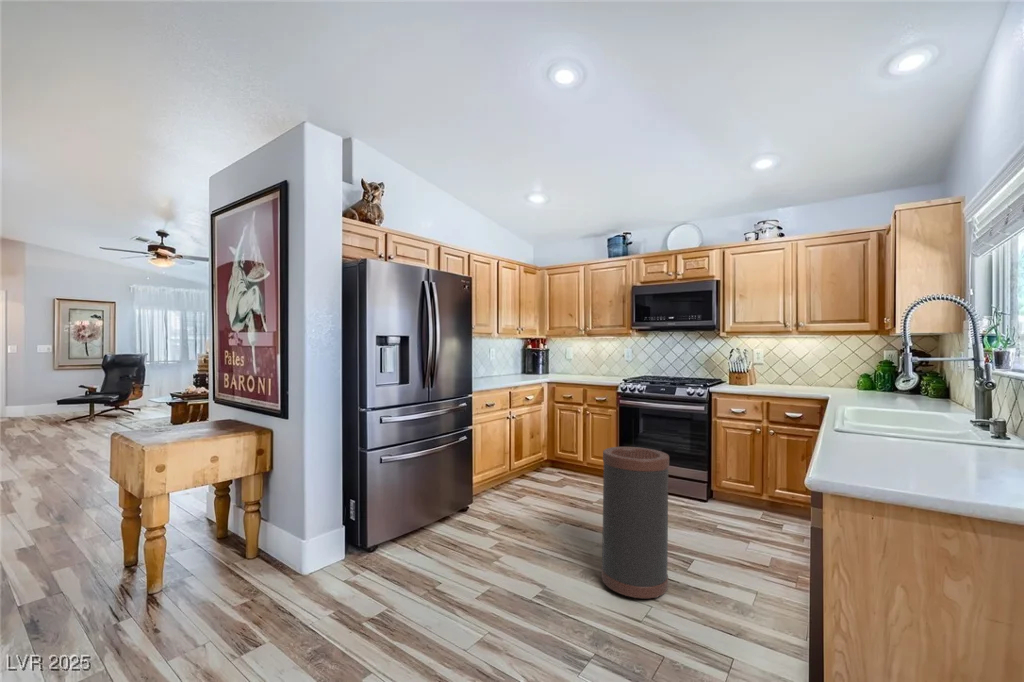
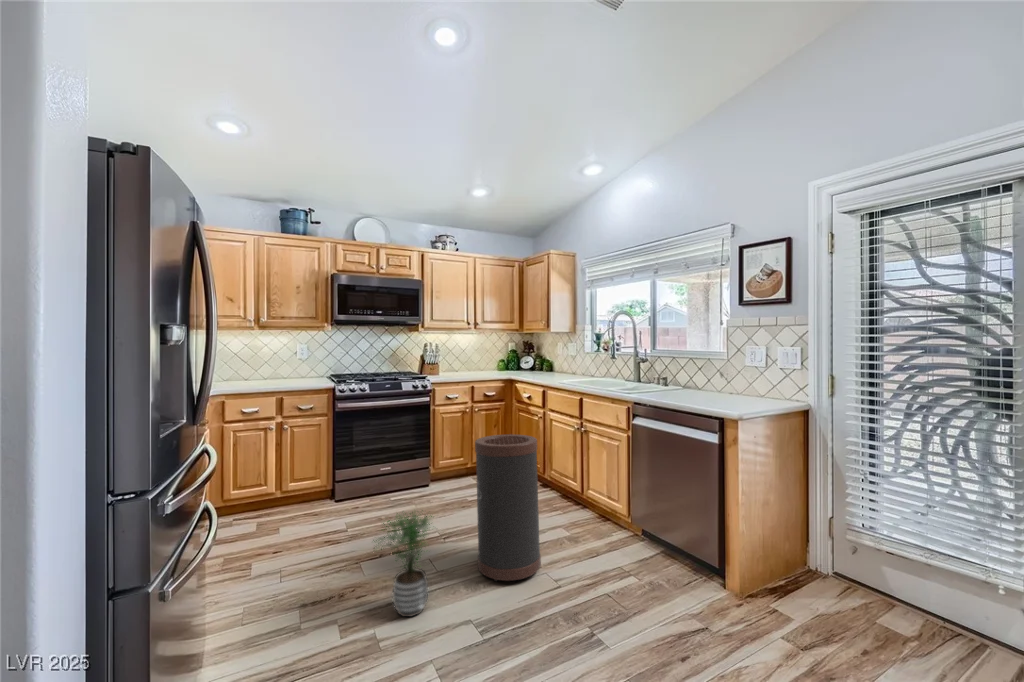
potted plant: none [509,482,563,564] -> present [373,510,432,617]

